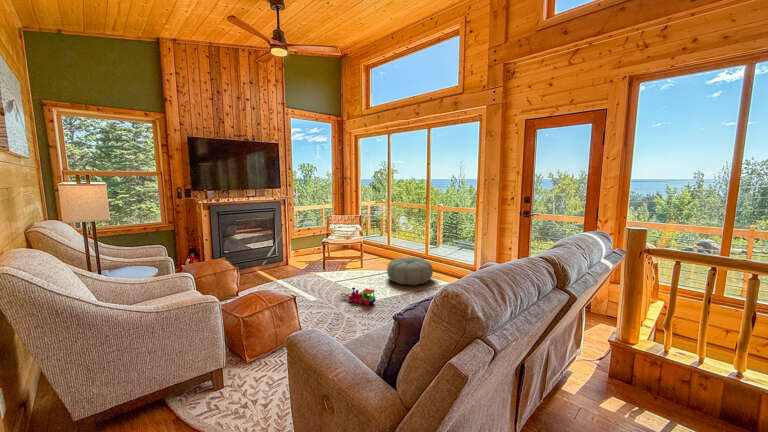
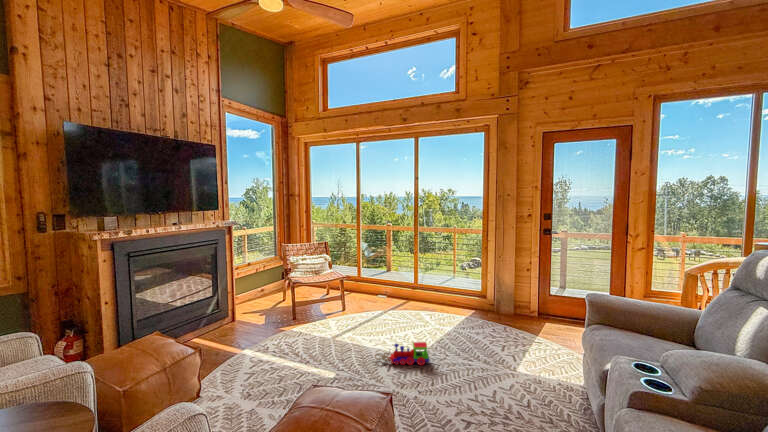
pouf: present [387,257,433,285] -> none [396,291,454,328]

